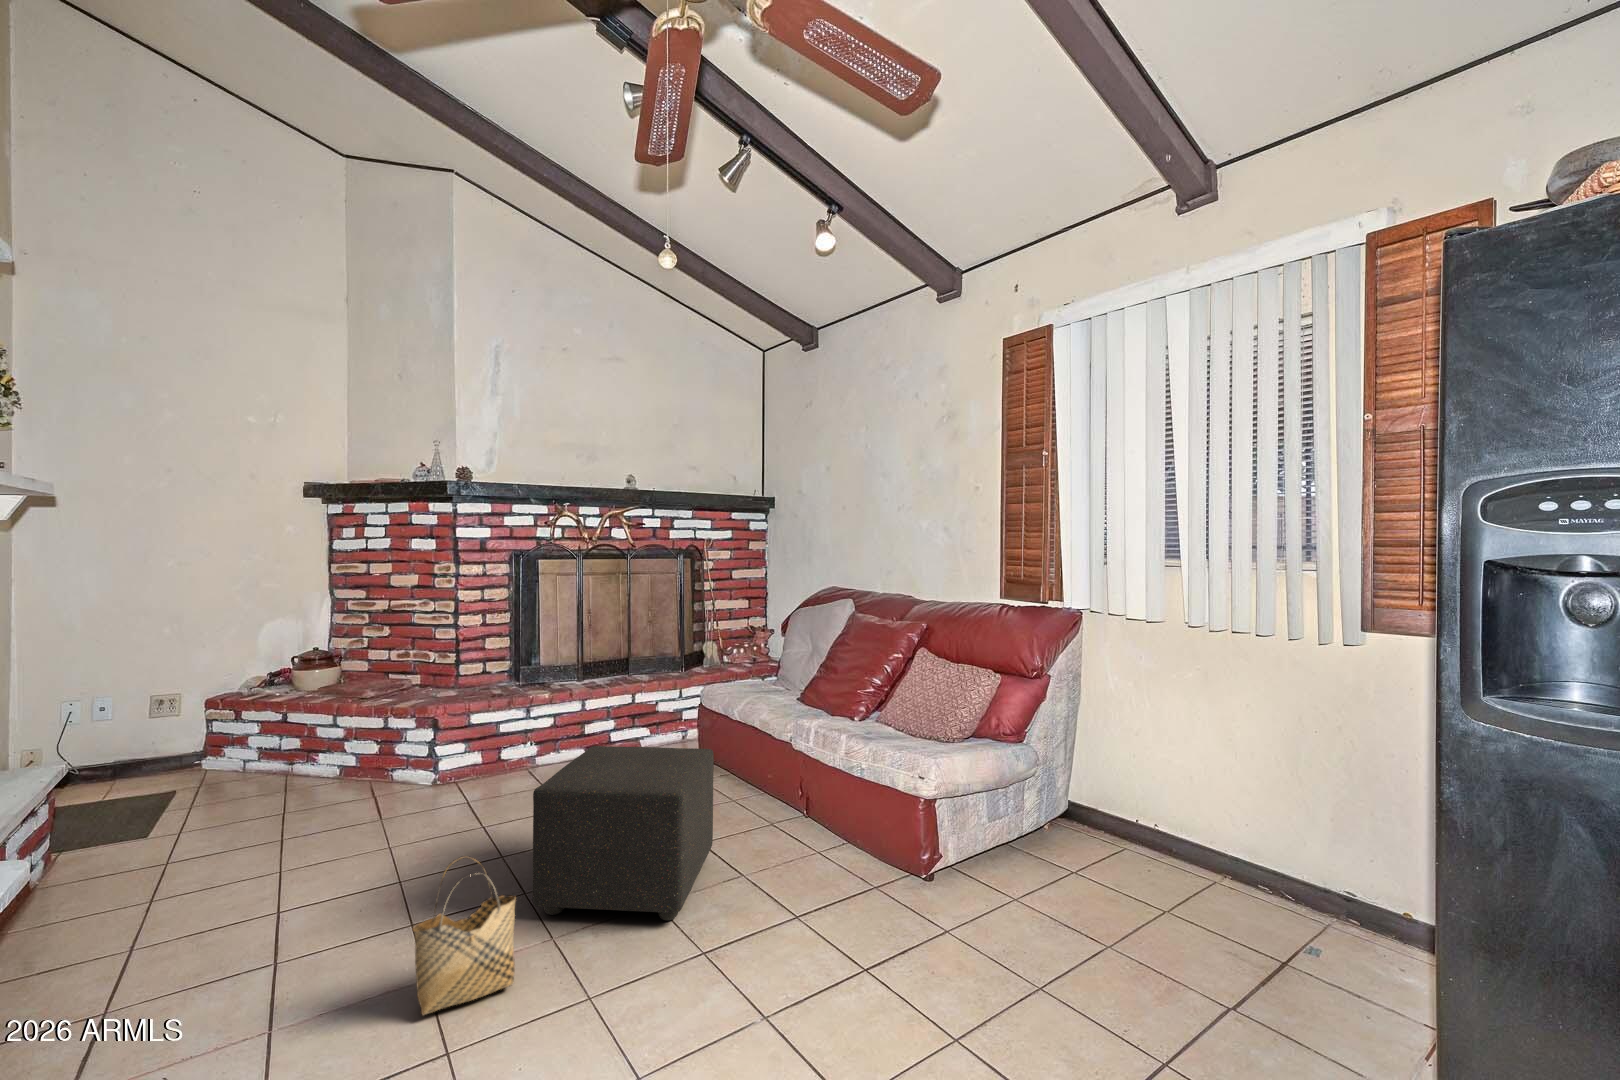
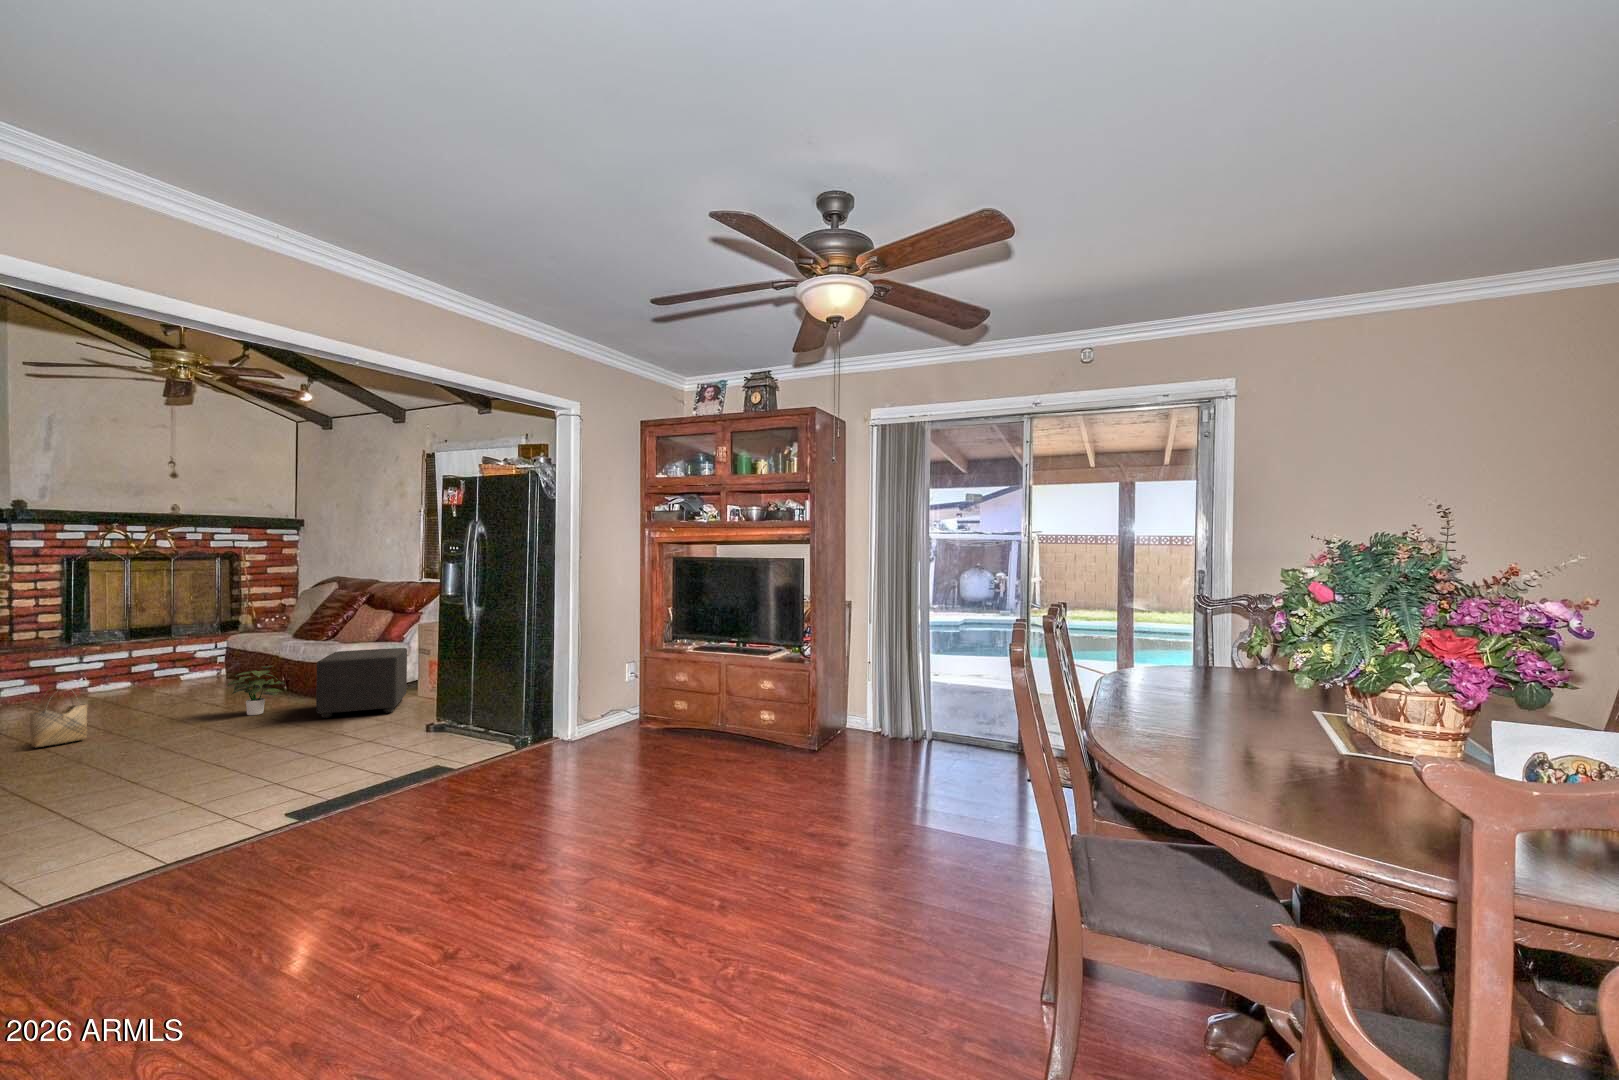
ottoman: present [532,746,714,920] -> present [316,648,407,718]
potted plant: none [742,806,846,926] -> present [228,666,284,715]

